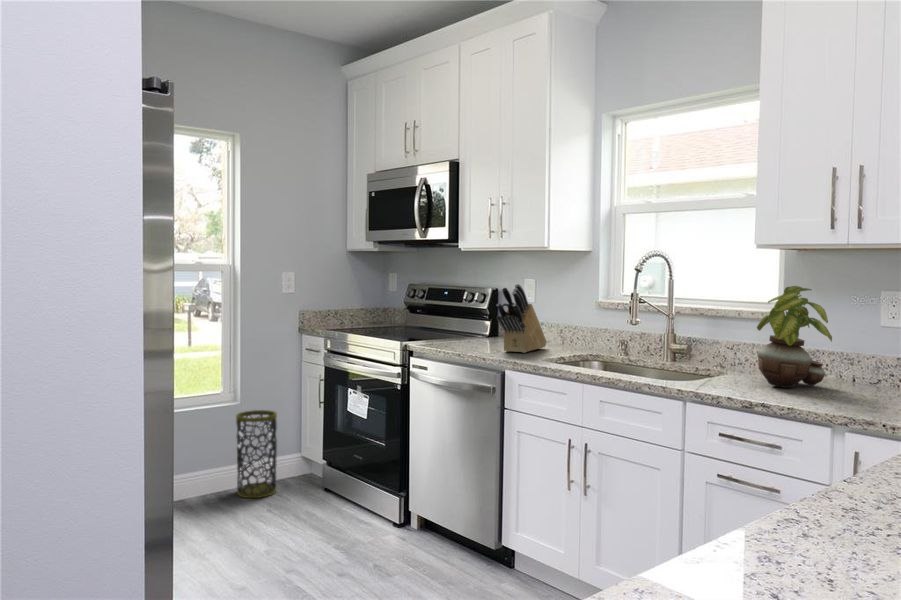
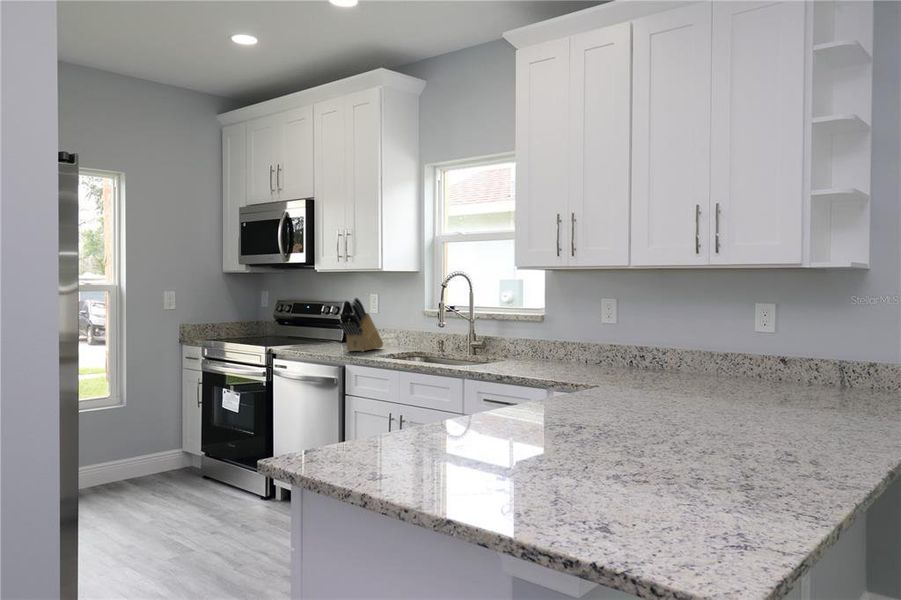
potted plant: present [757,286,832,388] -> none [516,295,563,367]
trash can: present [236,410,277,498] -> none [123,411,160,486]

